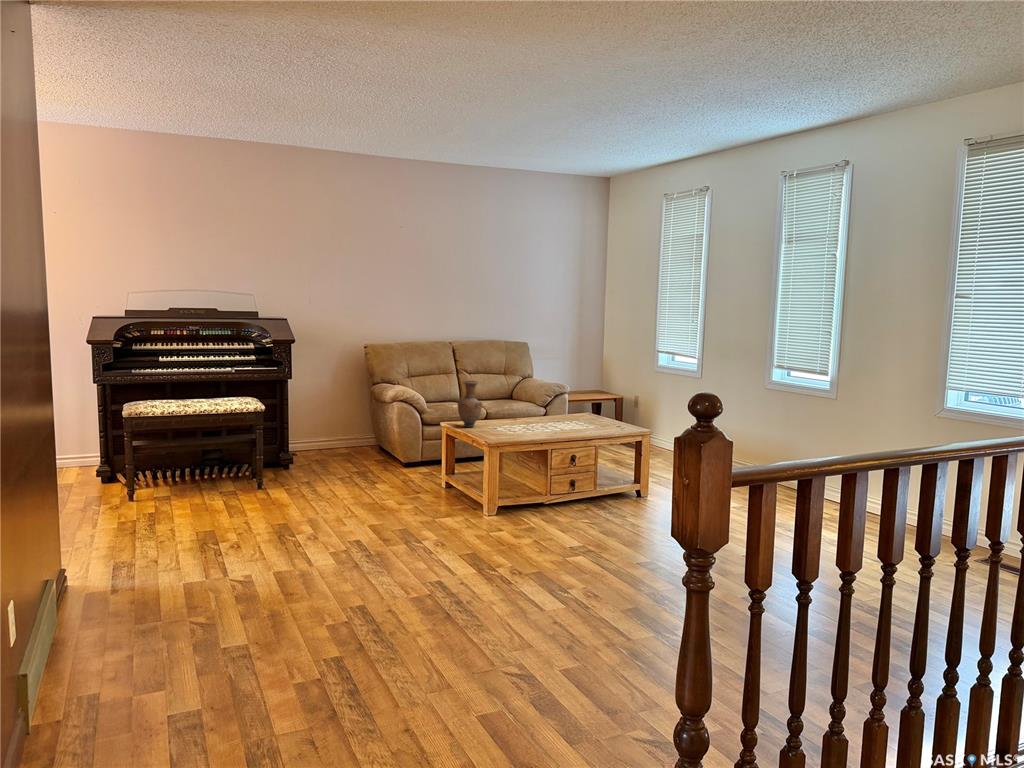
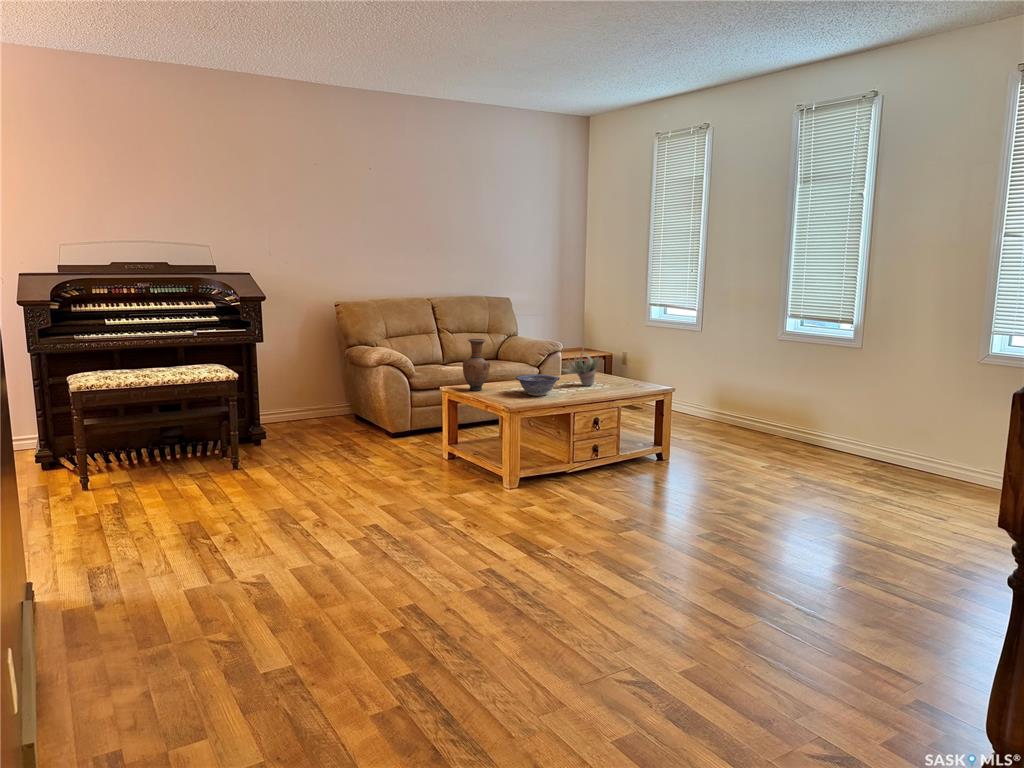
succulent plant: none [548,390,583,426] -> present [561,351,599,386]
decorative bowl: none [502,414,542,434] -> present [516,374,560,396]

